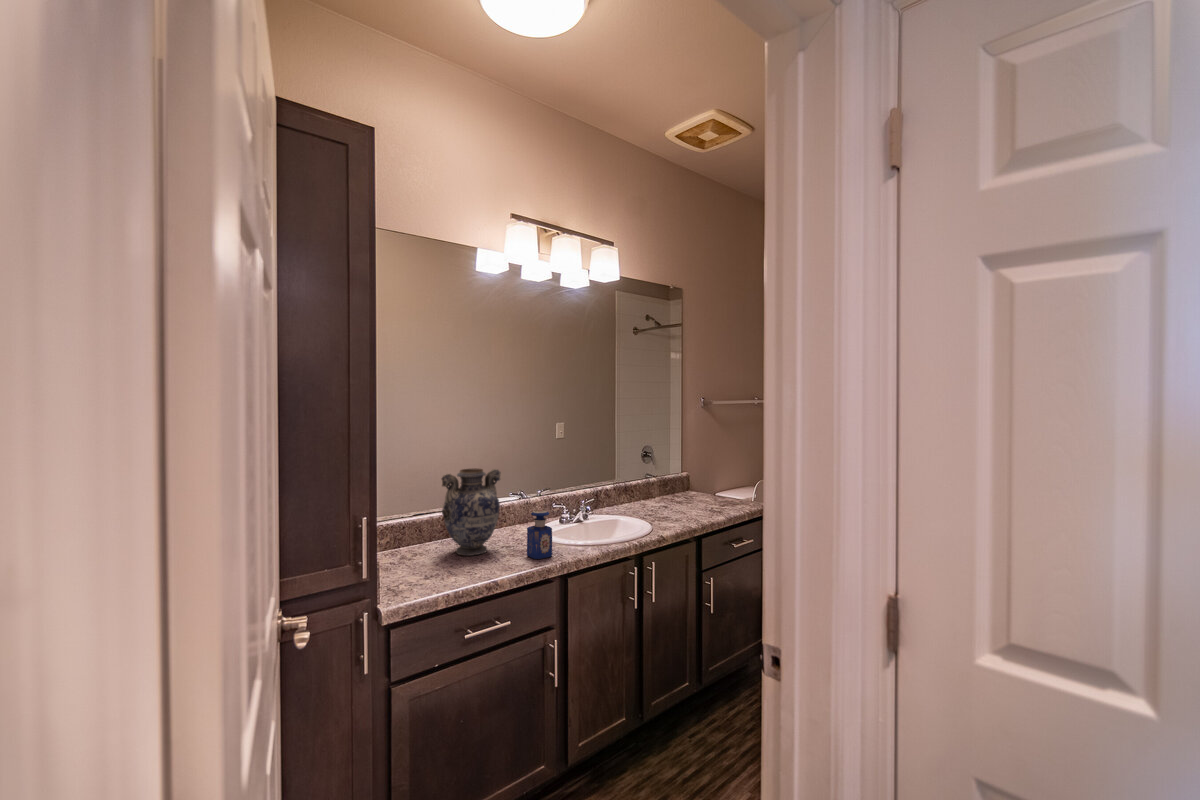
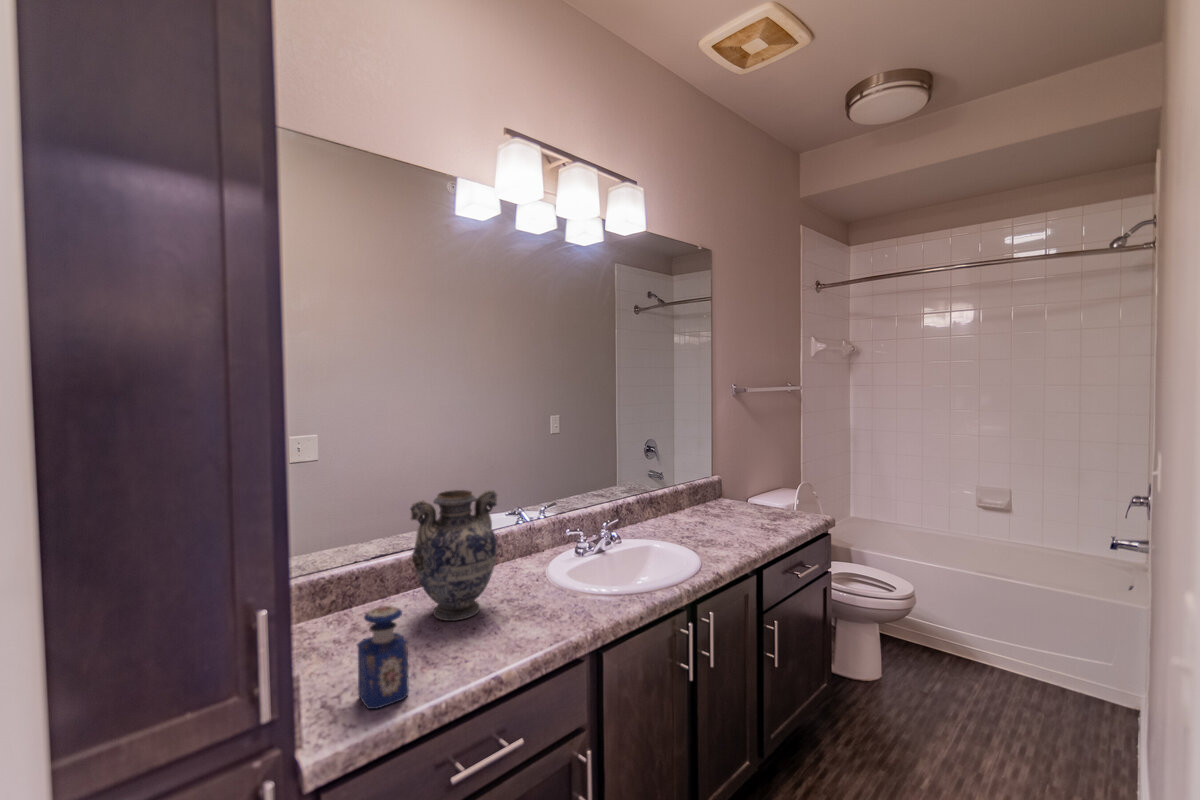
perfume bottle: present [527,510,552,559] -> present [358,606,409,709]

